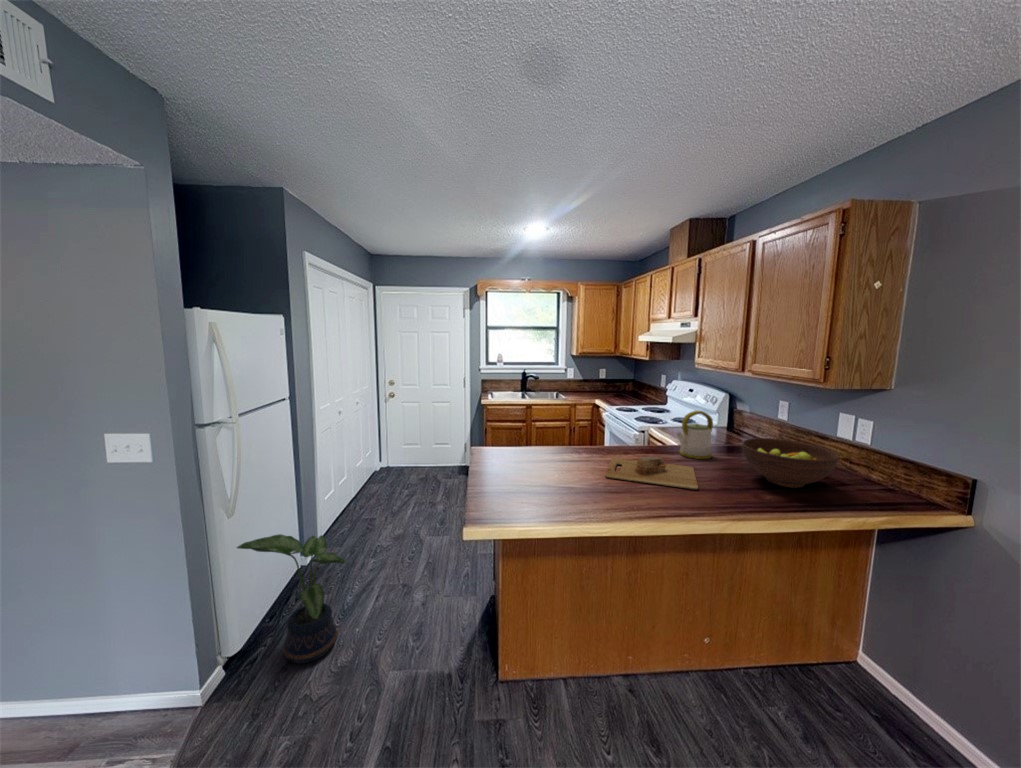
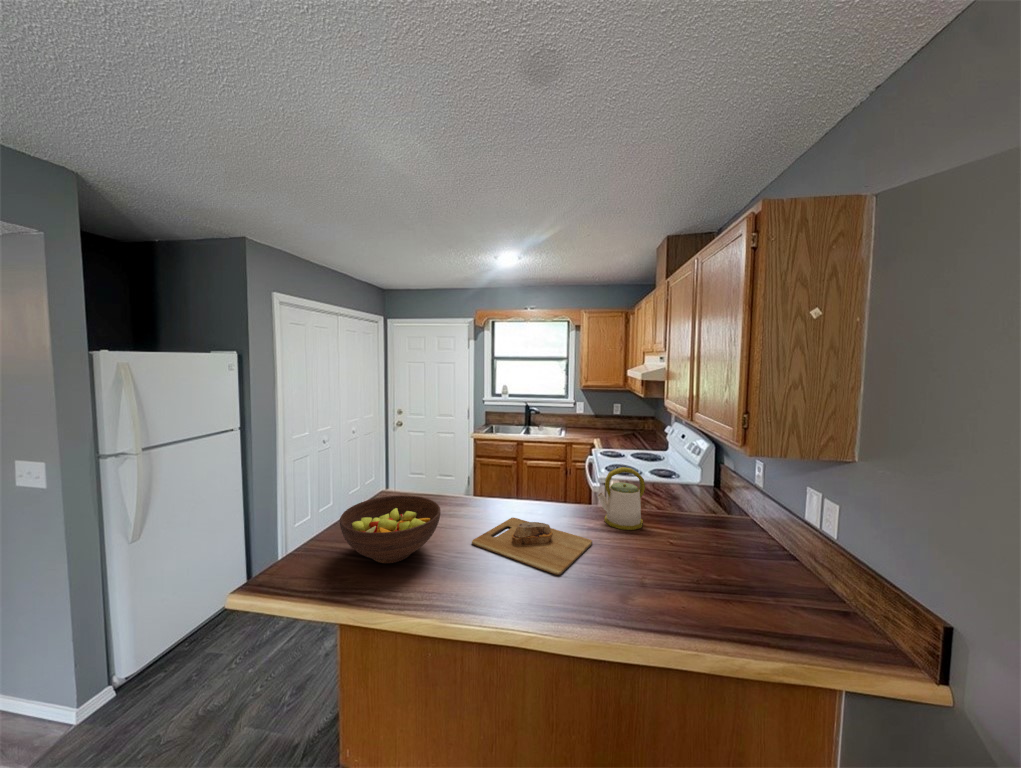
fruit bowl: present [742,438,839,488] -> present [340,495,440,563]
potted plant: present [237,534,348,663] -> none [129,563,236,699]

